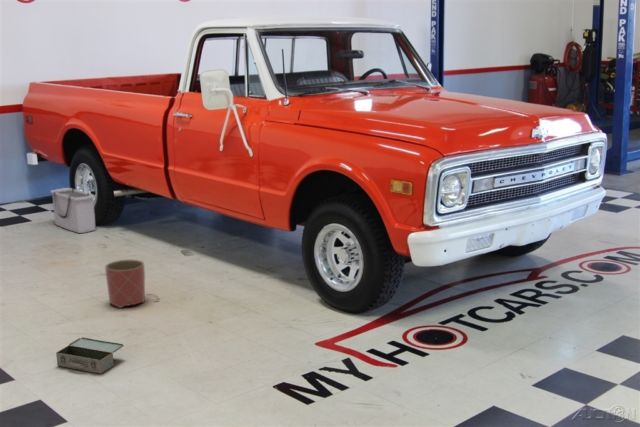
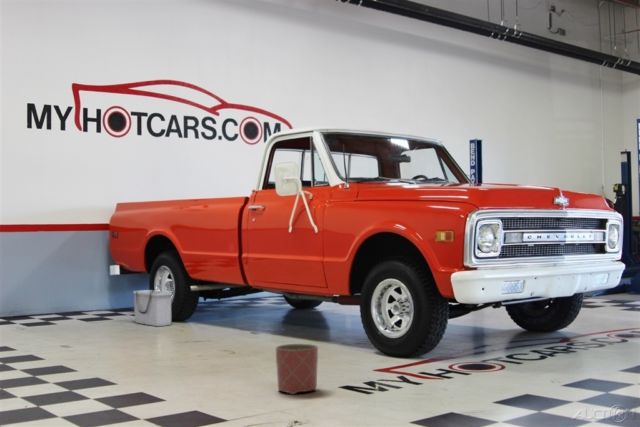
planter: present [105,259,145,308] -> present [276,344,318,394]
toolbox: present [56,337,124,374] -> none [154,363,210,385]

